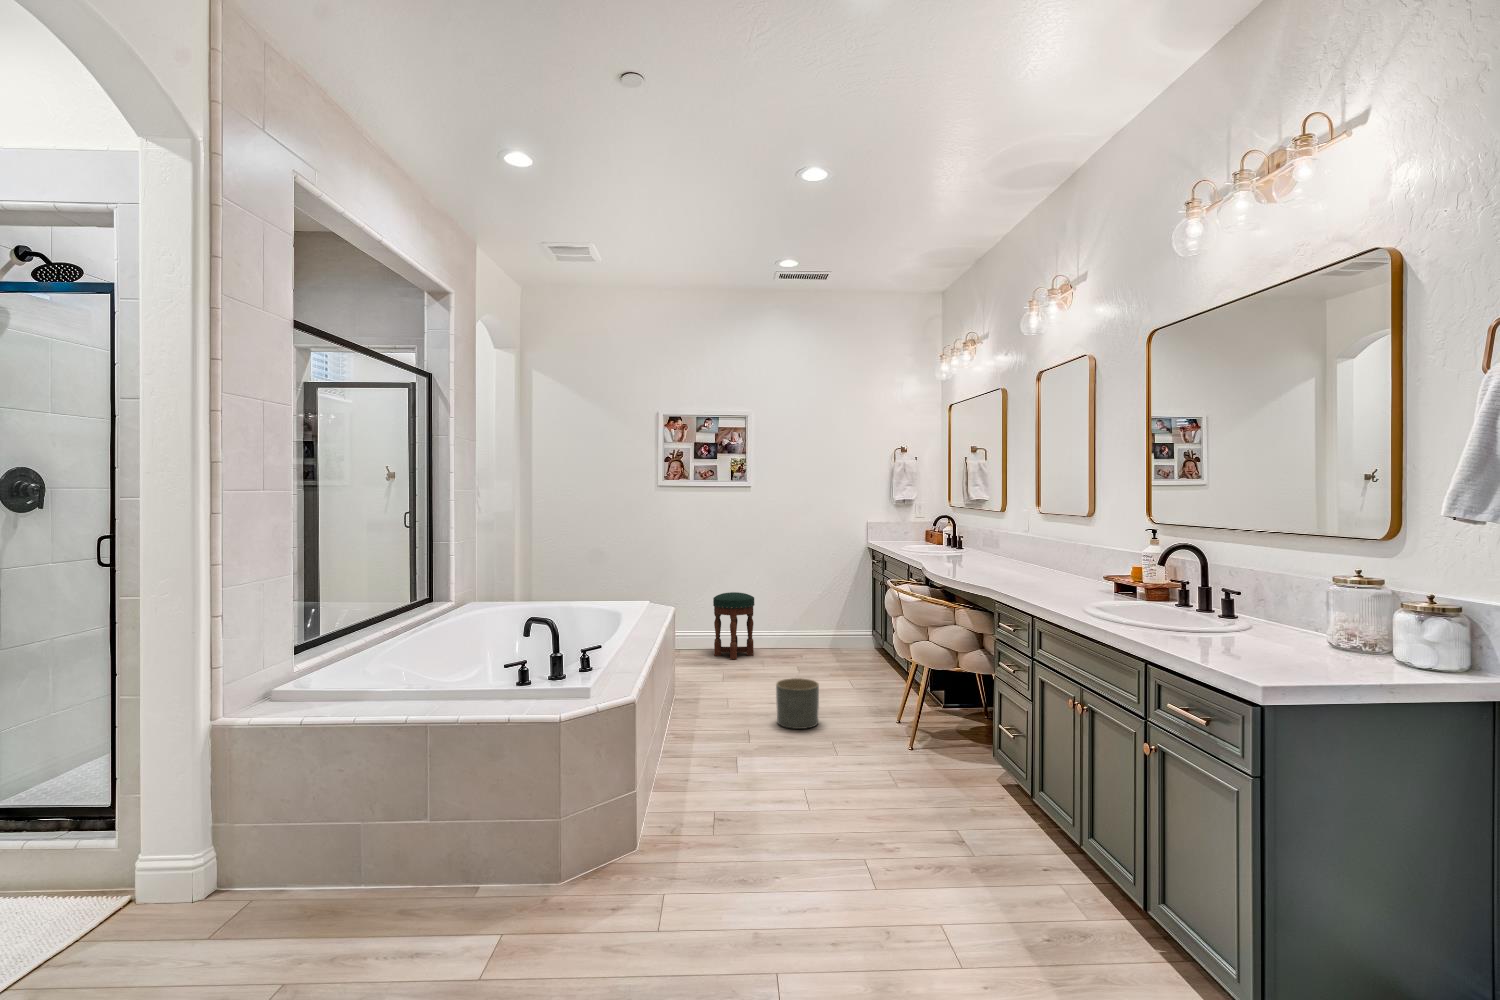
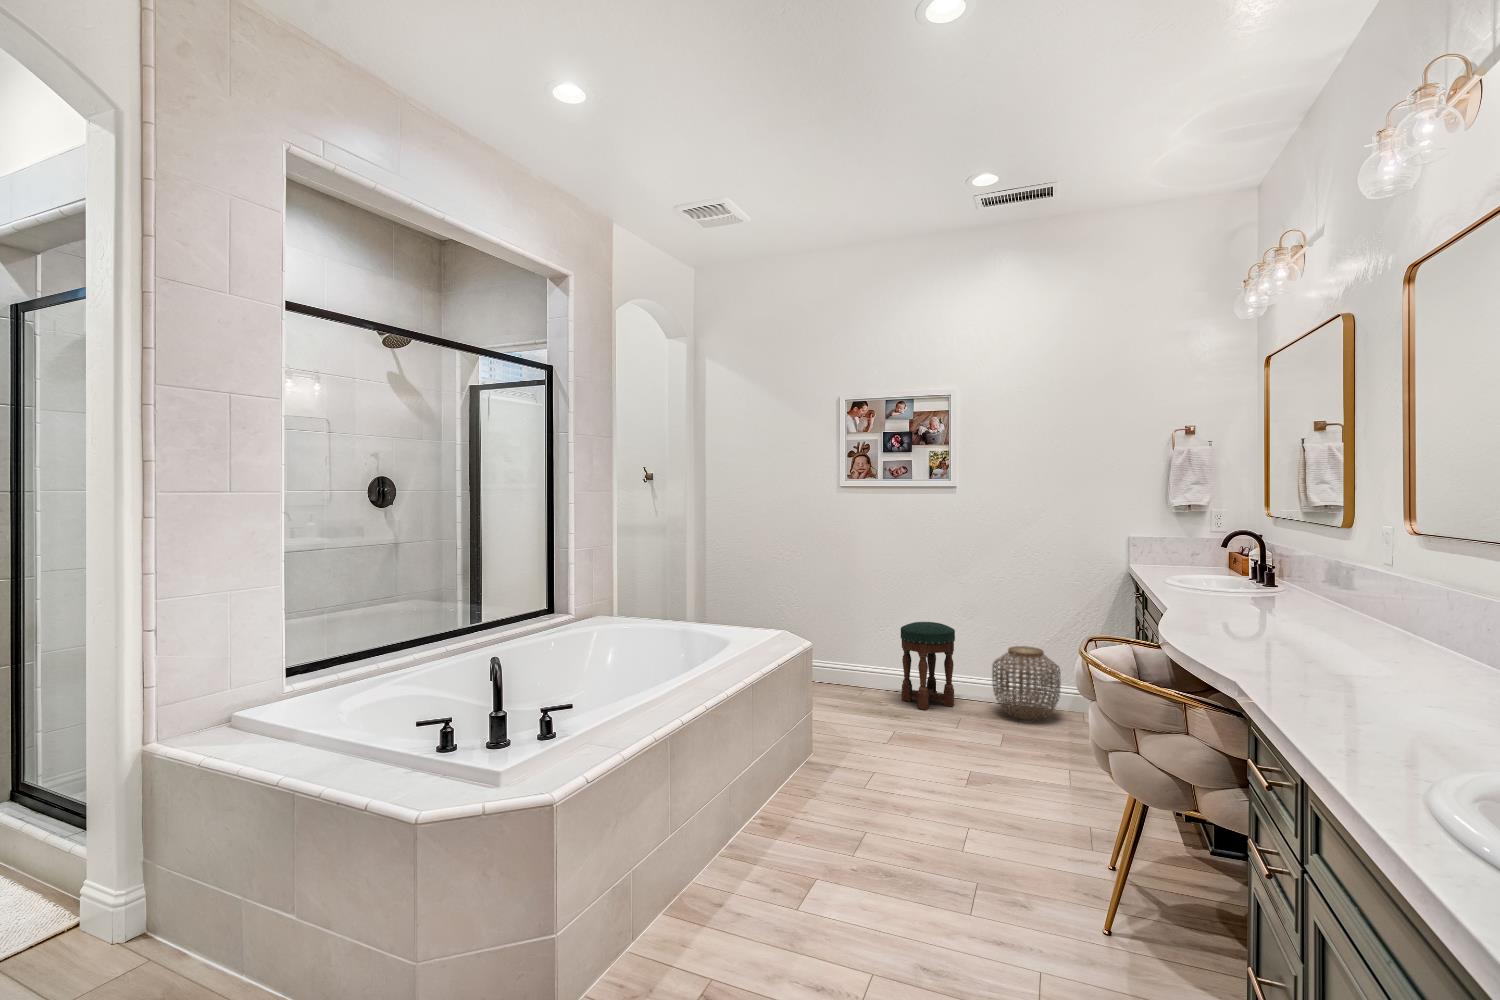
woven basket: none [782,605,829,658] -> present [992,646,1061,720]
planter: present [776,678,819,729] -> none [912,762,977,844]

